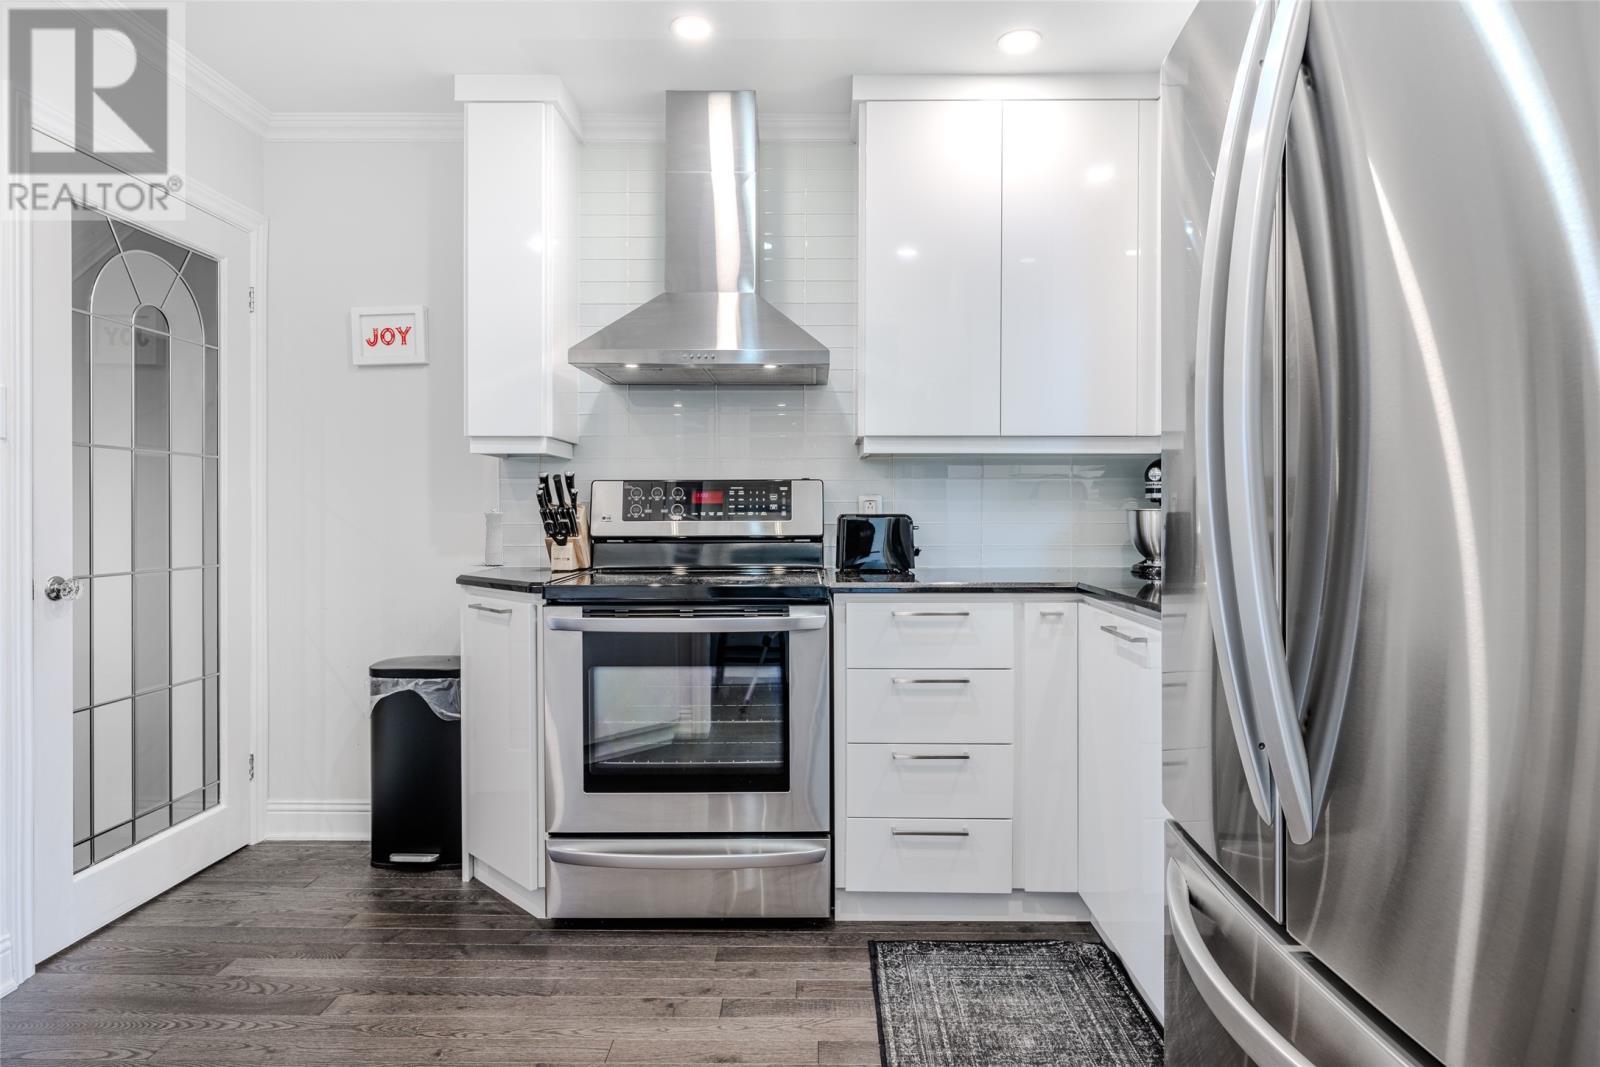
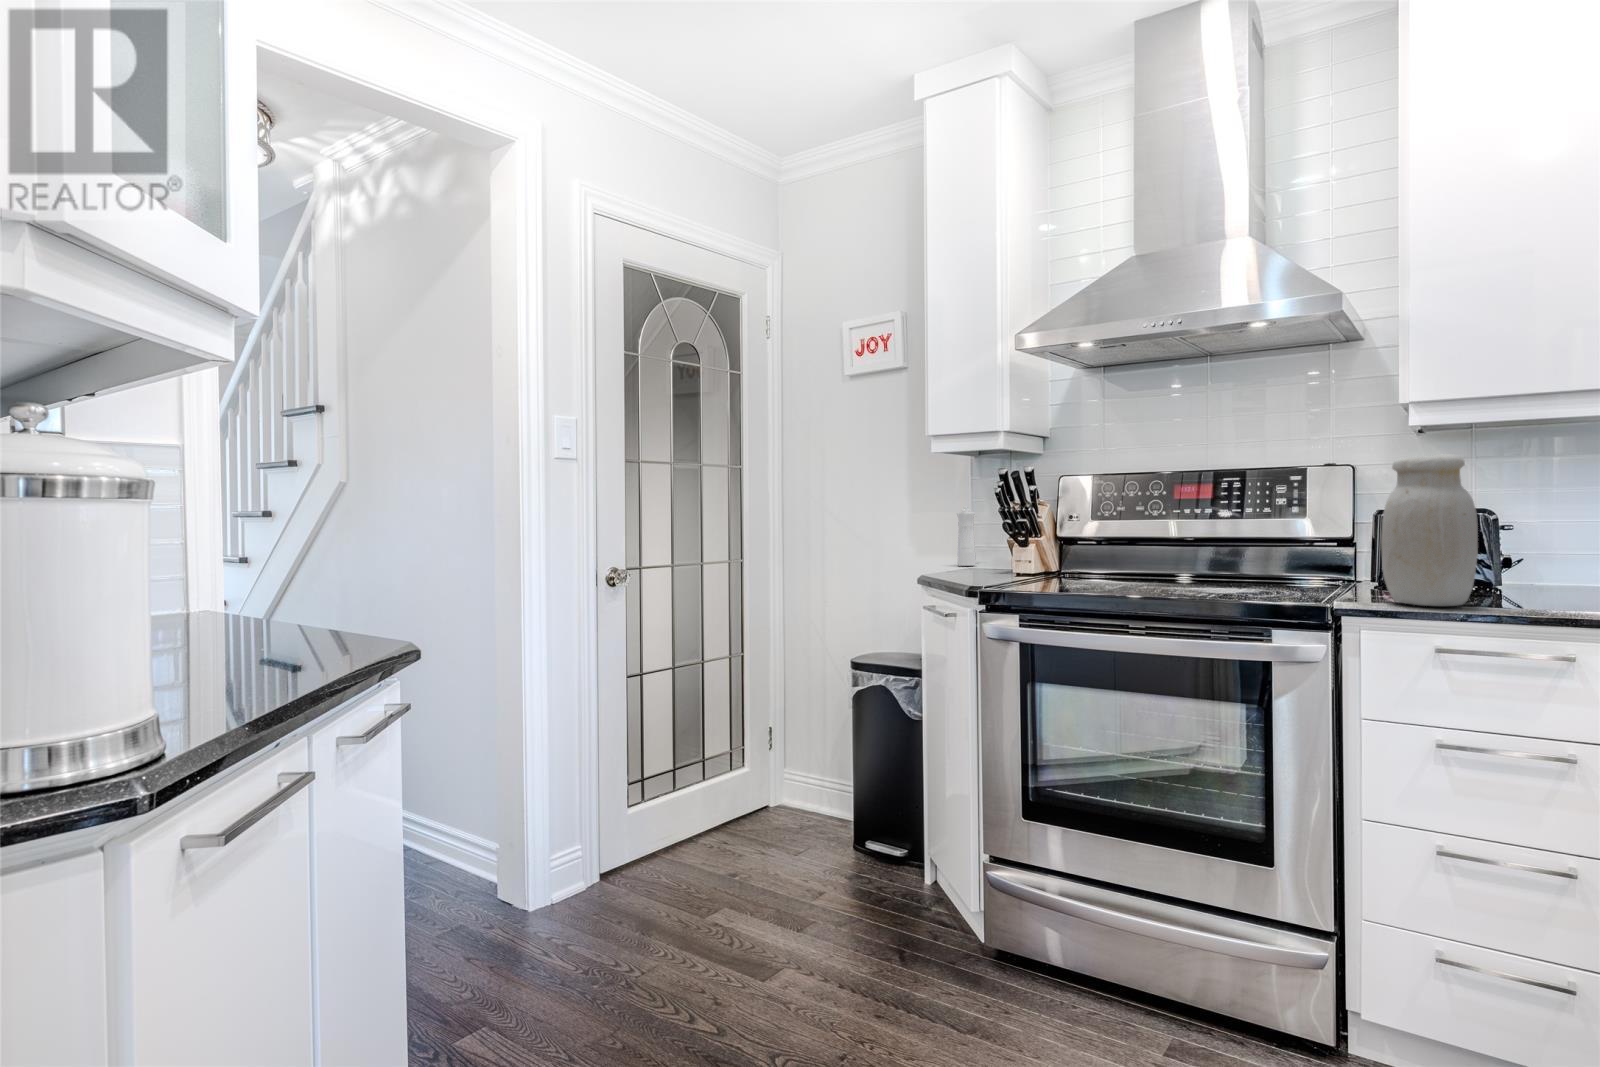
jar: none [856,474,914,583] -> present [1381,454,1478,606]

